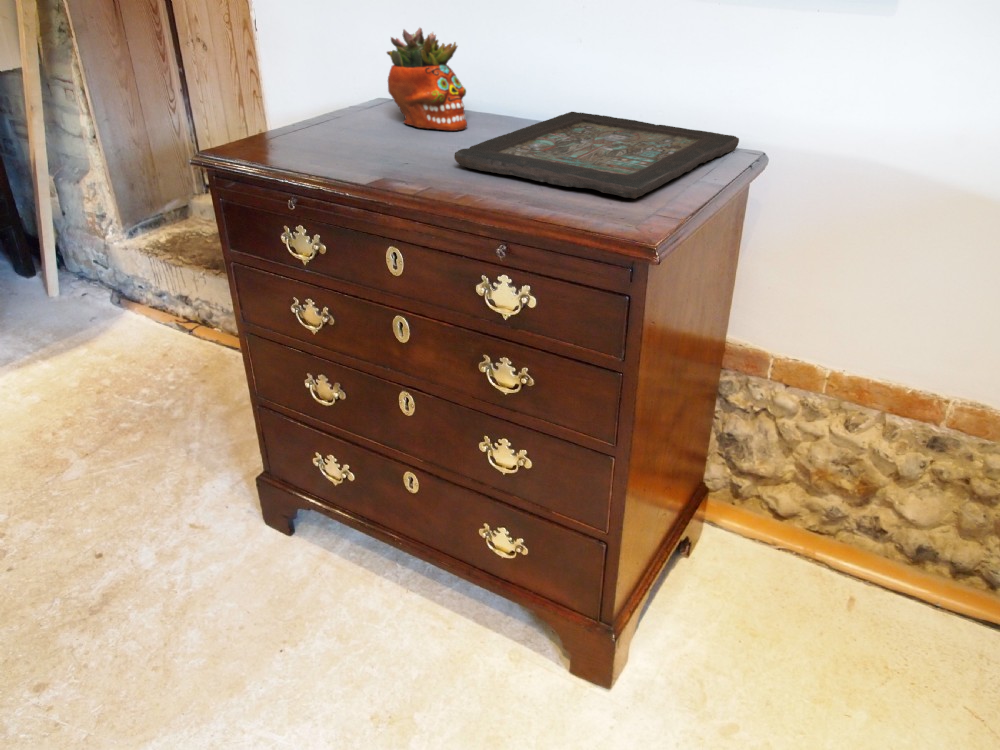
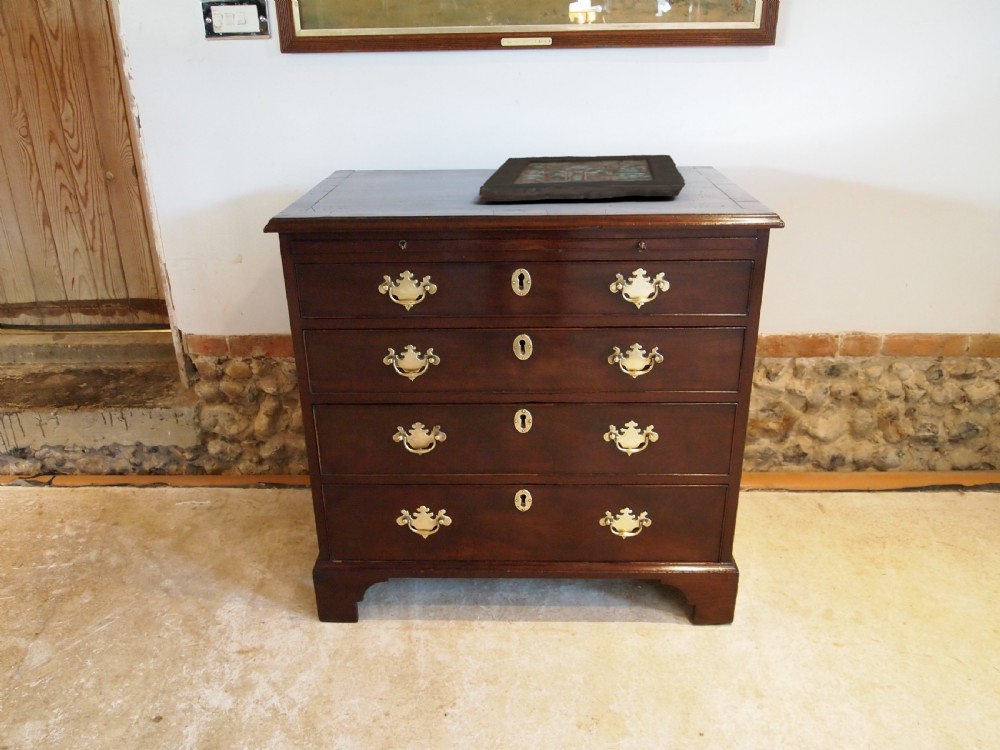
succulent planter: present [387,28,467,131] -> none [332,93,426,188]

